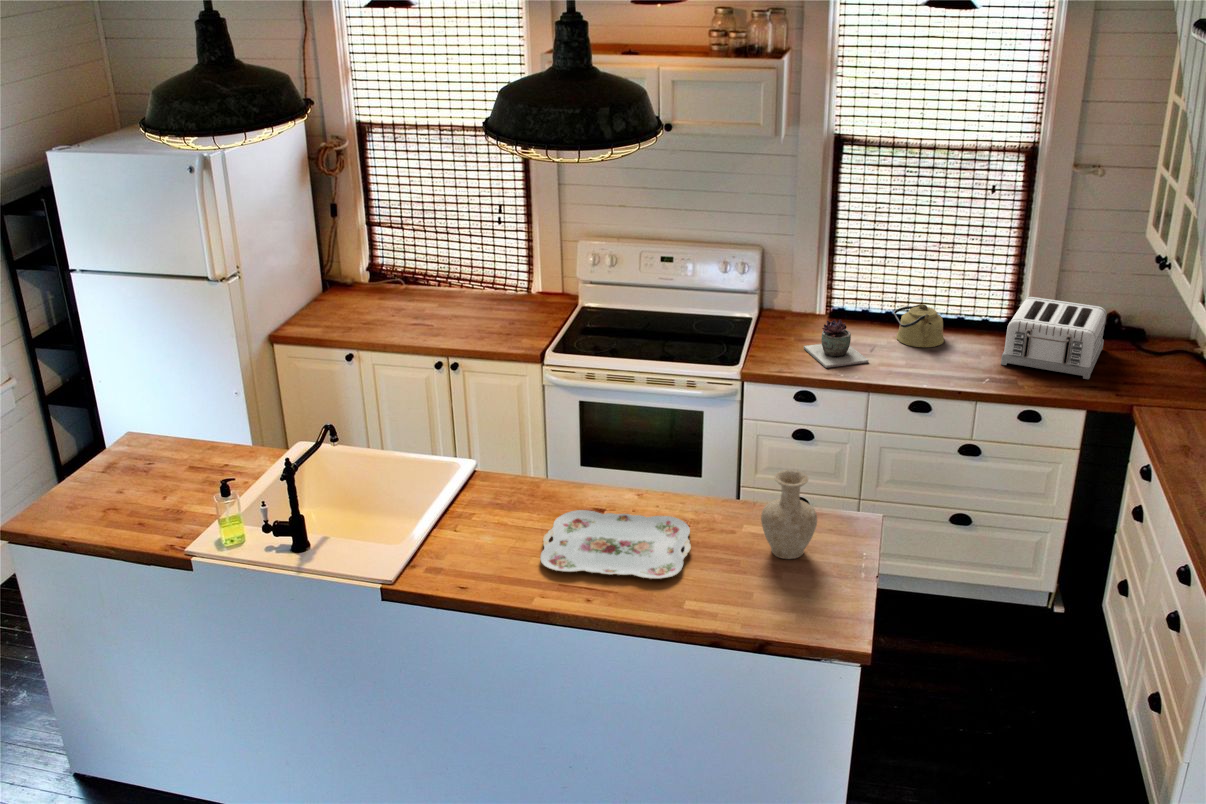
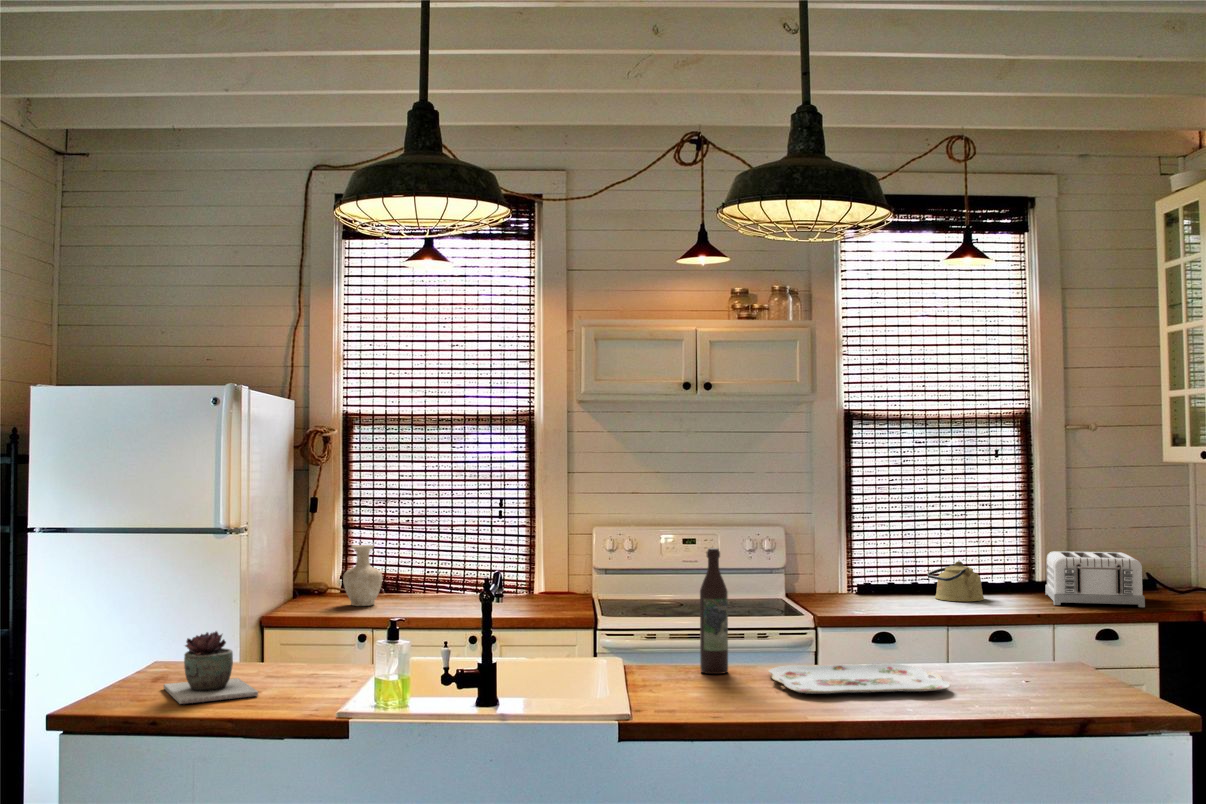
succulent plant: present [804,319,869,368] -> present [164,631,258,704]
wine bottle: none [503,411,531,515] -> present [700,548,728,674]
vase: present [761,470,817,559] -> present [343,545,382,606]

